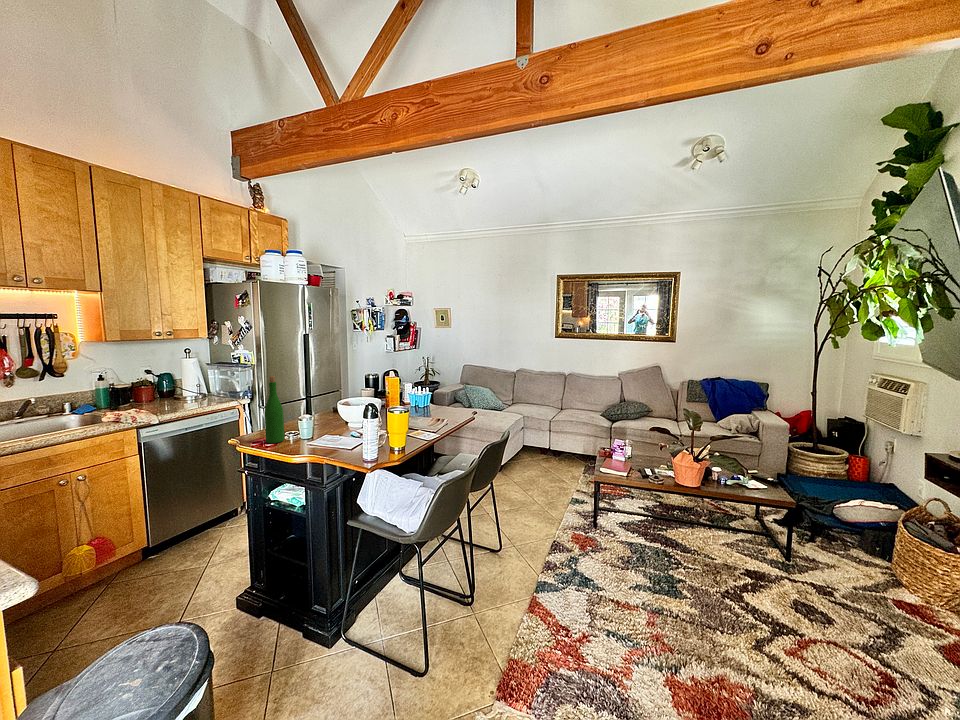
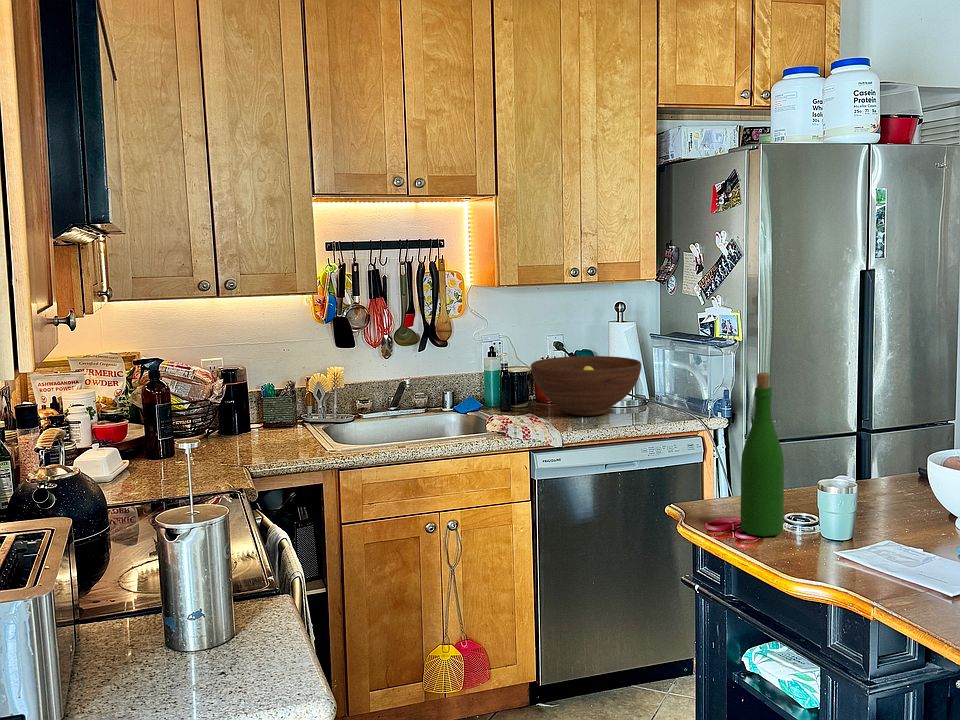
fruit bowl: none [132,376,202,406] -> present [531,356,641,416]

